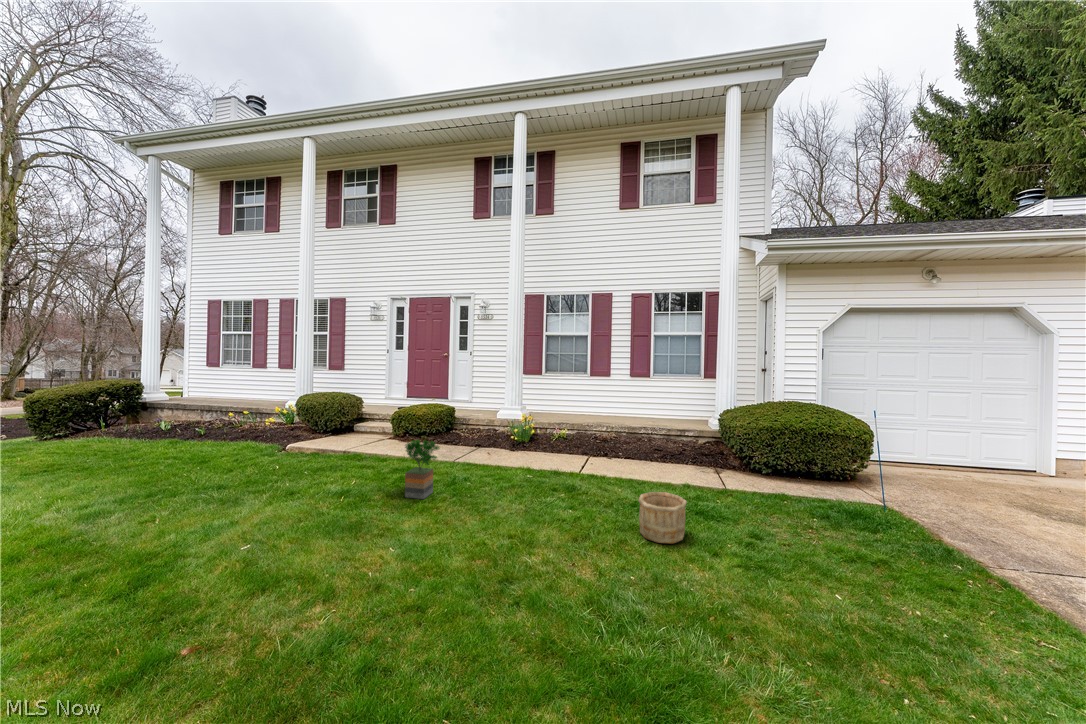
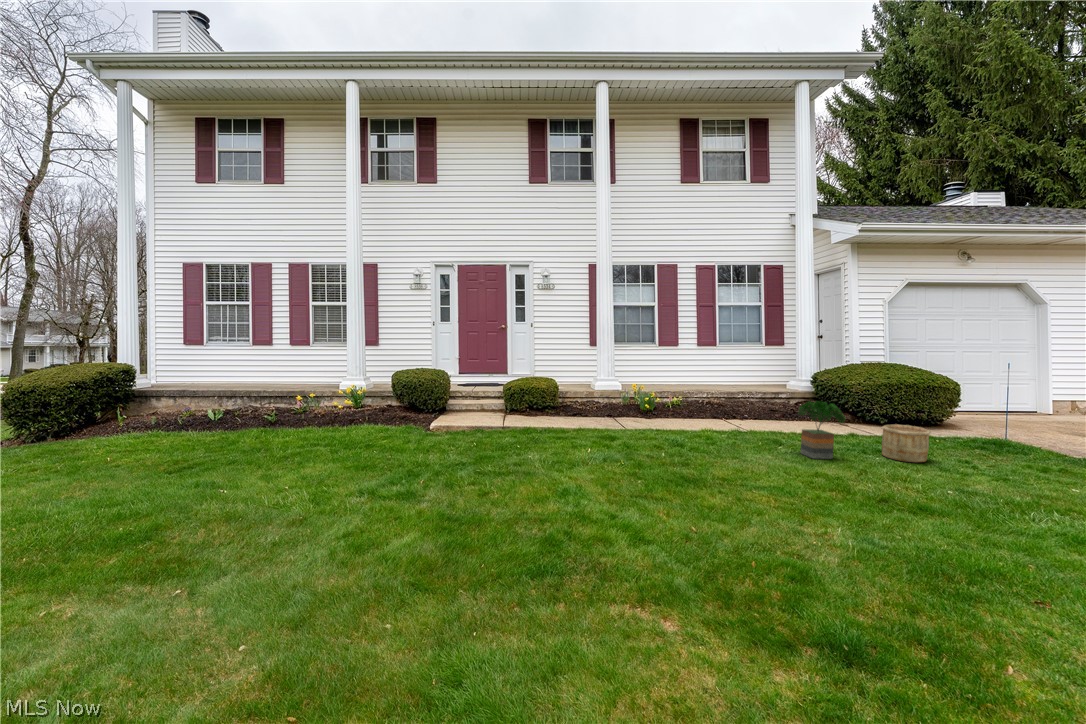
potted tree: present [405,440,439,499] -> present [799,401,845,459]

